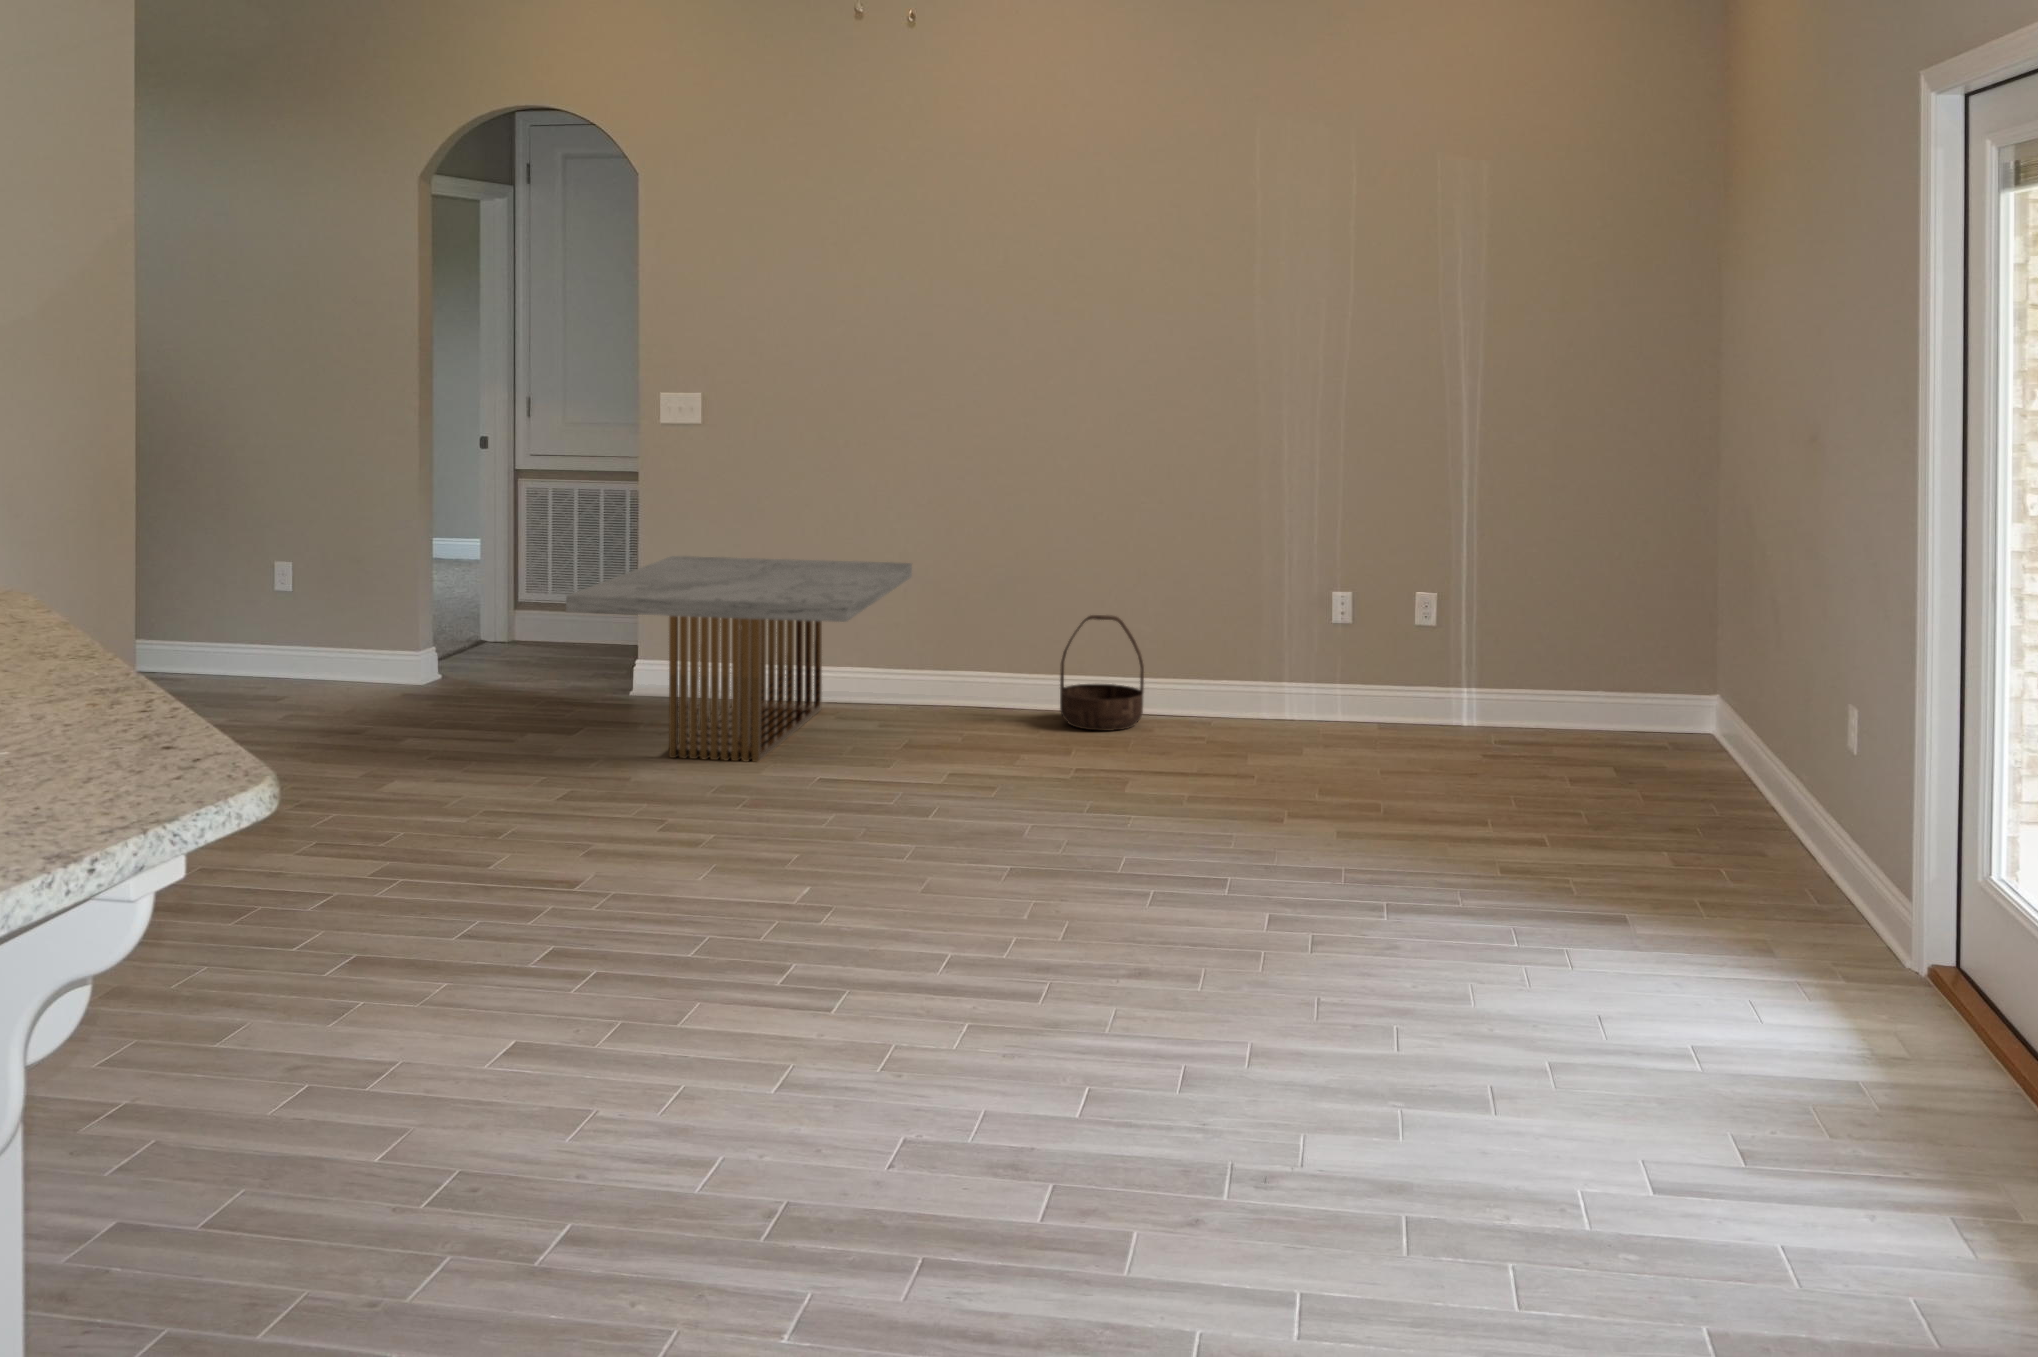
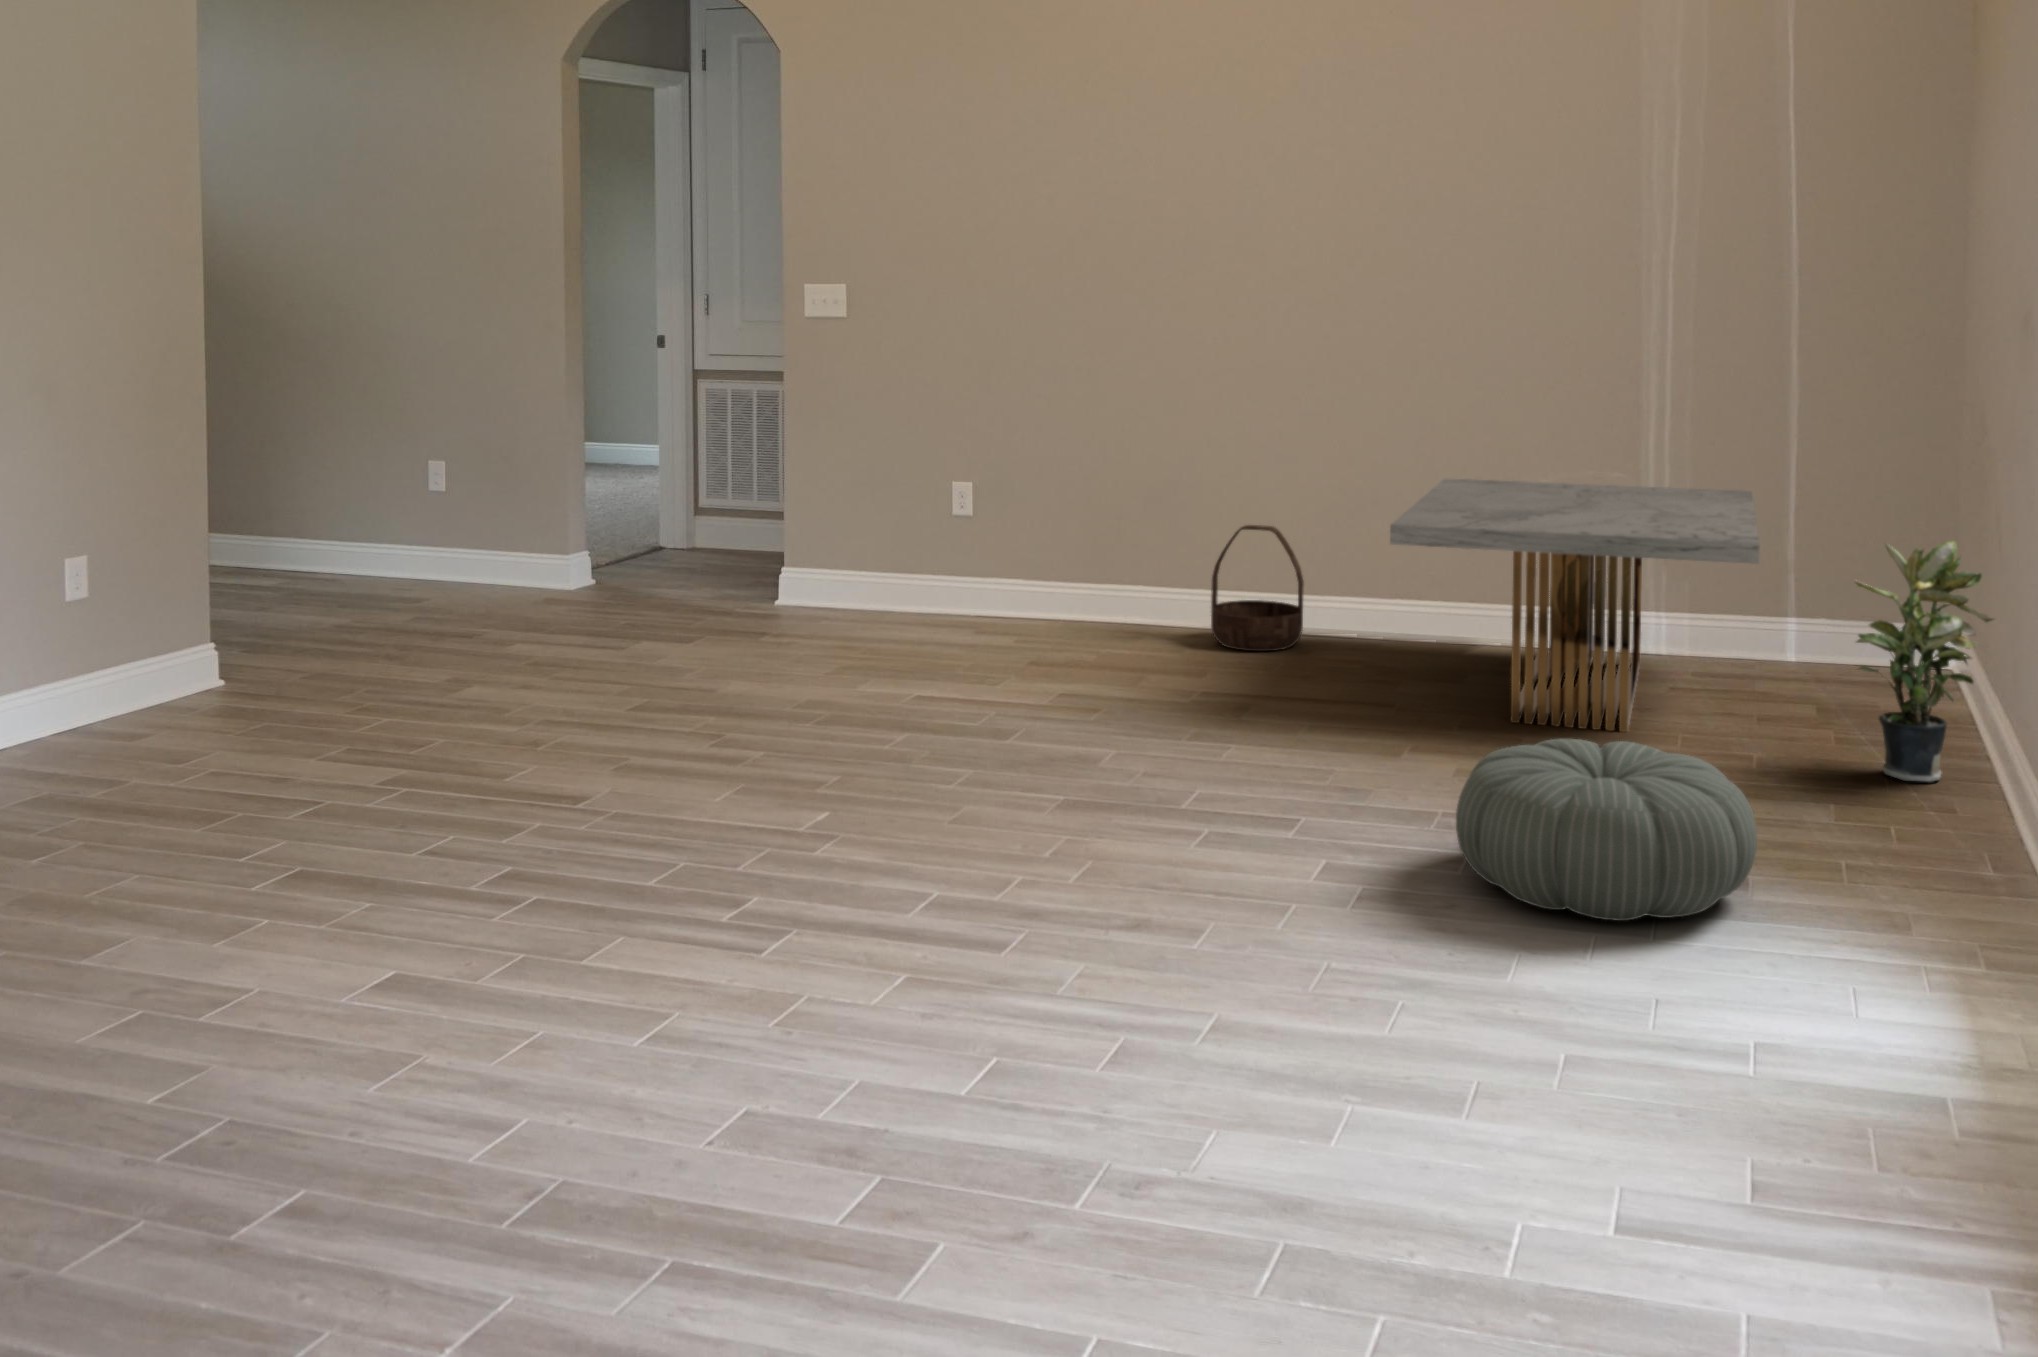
coffee table: present [566,556,912,762] -> present [1390,478,1759,732]
potted plant: none [1663,624,1783,830] -> present [1855,541,1995,782]
pouf: none [1386,803,1641,956] -> present [1456,739,1757,921]

